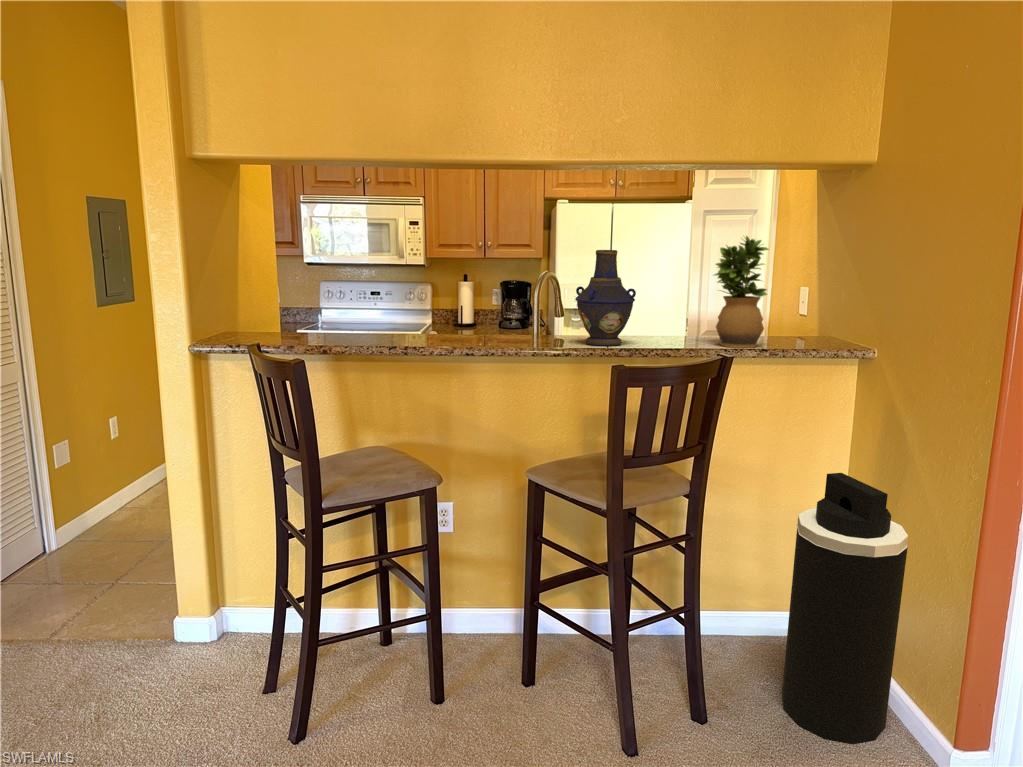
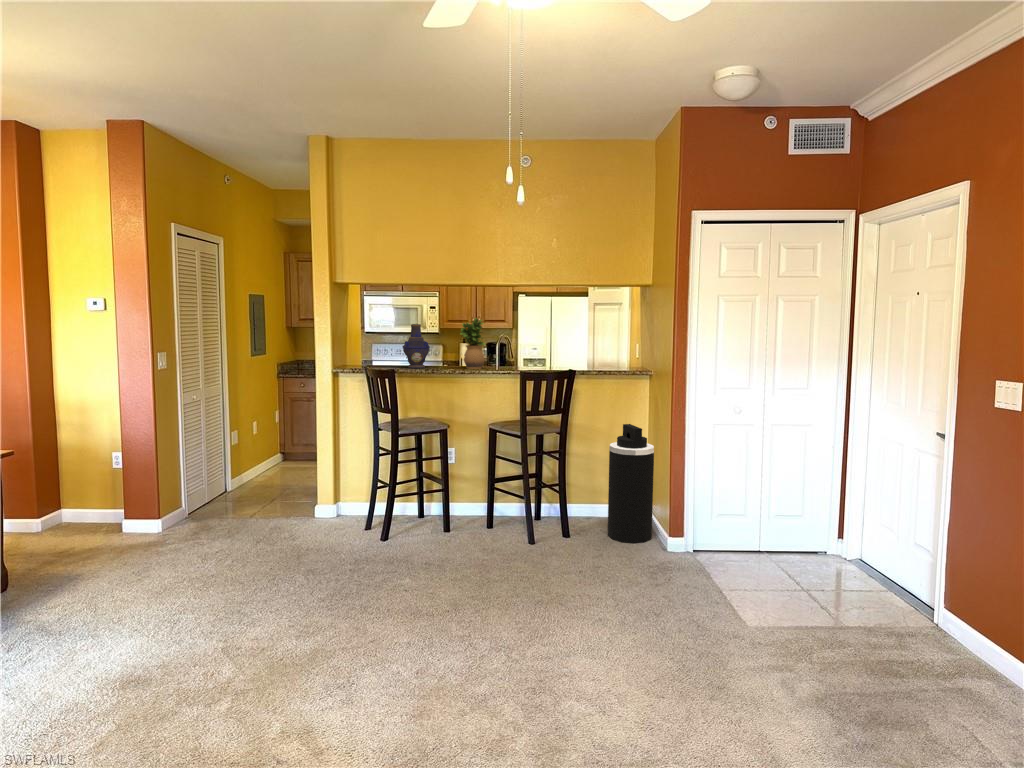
potted plant: present [714,236,769,348] -> present [460,318,485,369]
vase: present [575,250,636,346] -> present [402,324,430,368]

